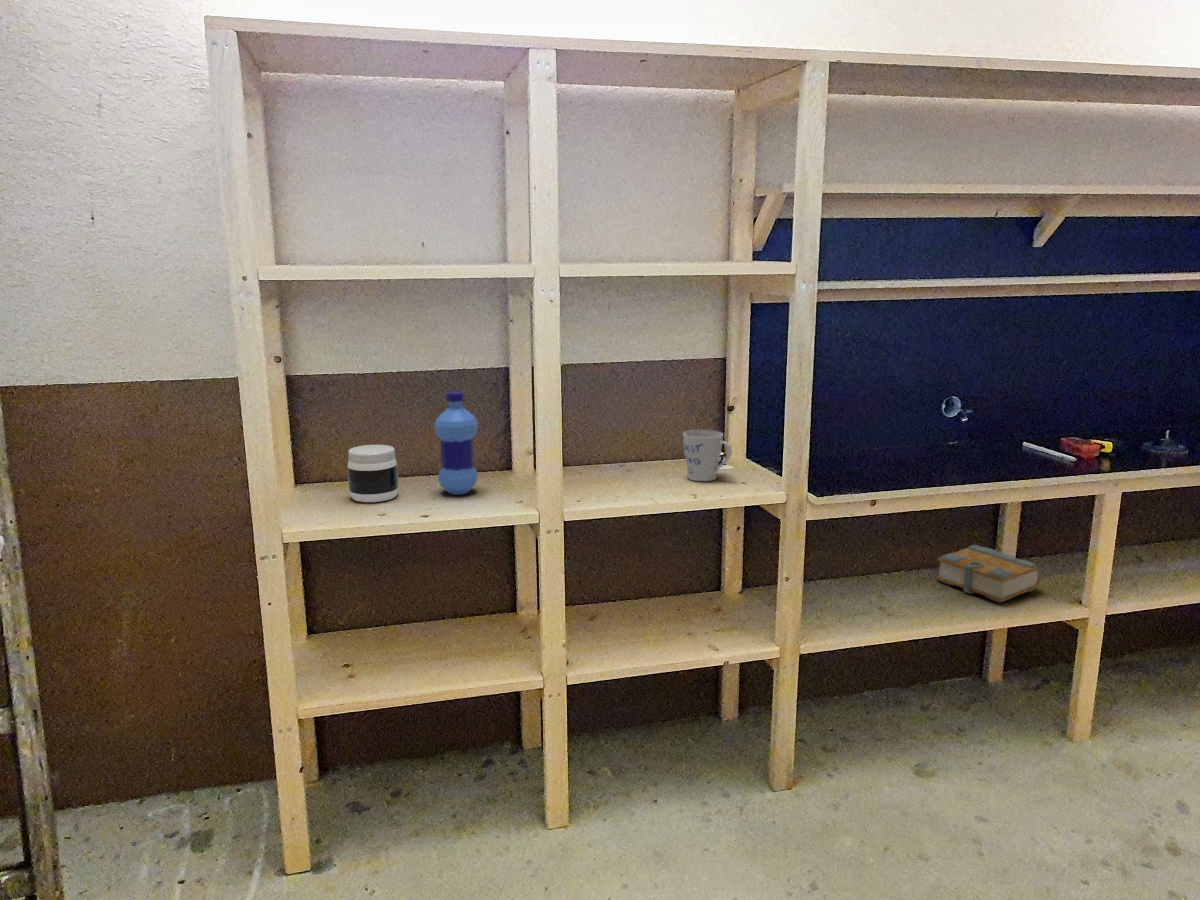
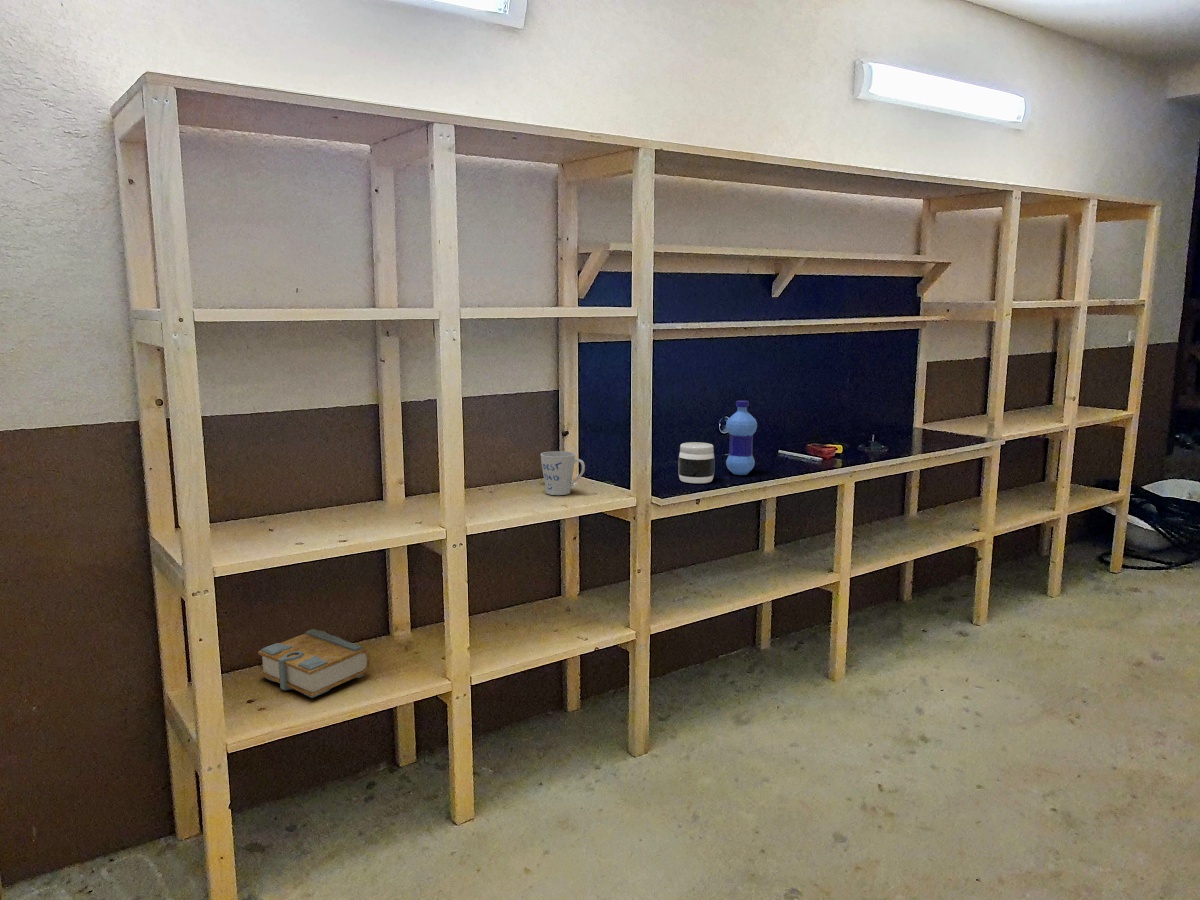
water bottle: present [435,392,478,495] -> present [726,401,757,475]
jar: present [348,445,398,502] -> present [678,442,714,483]
book: present [936,545,1041,602] -> present [258,629,371,698]

